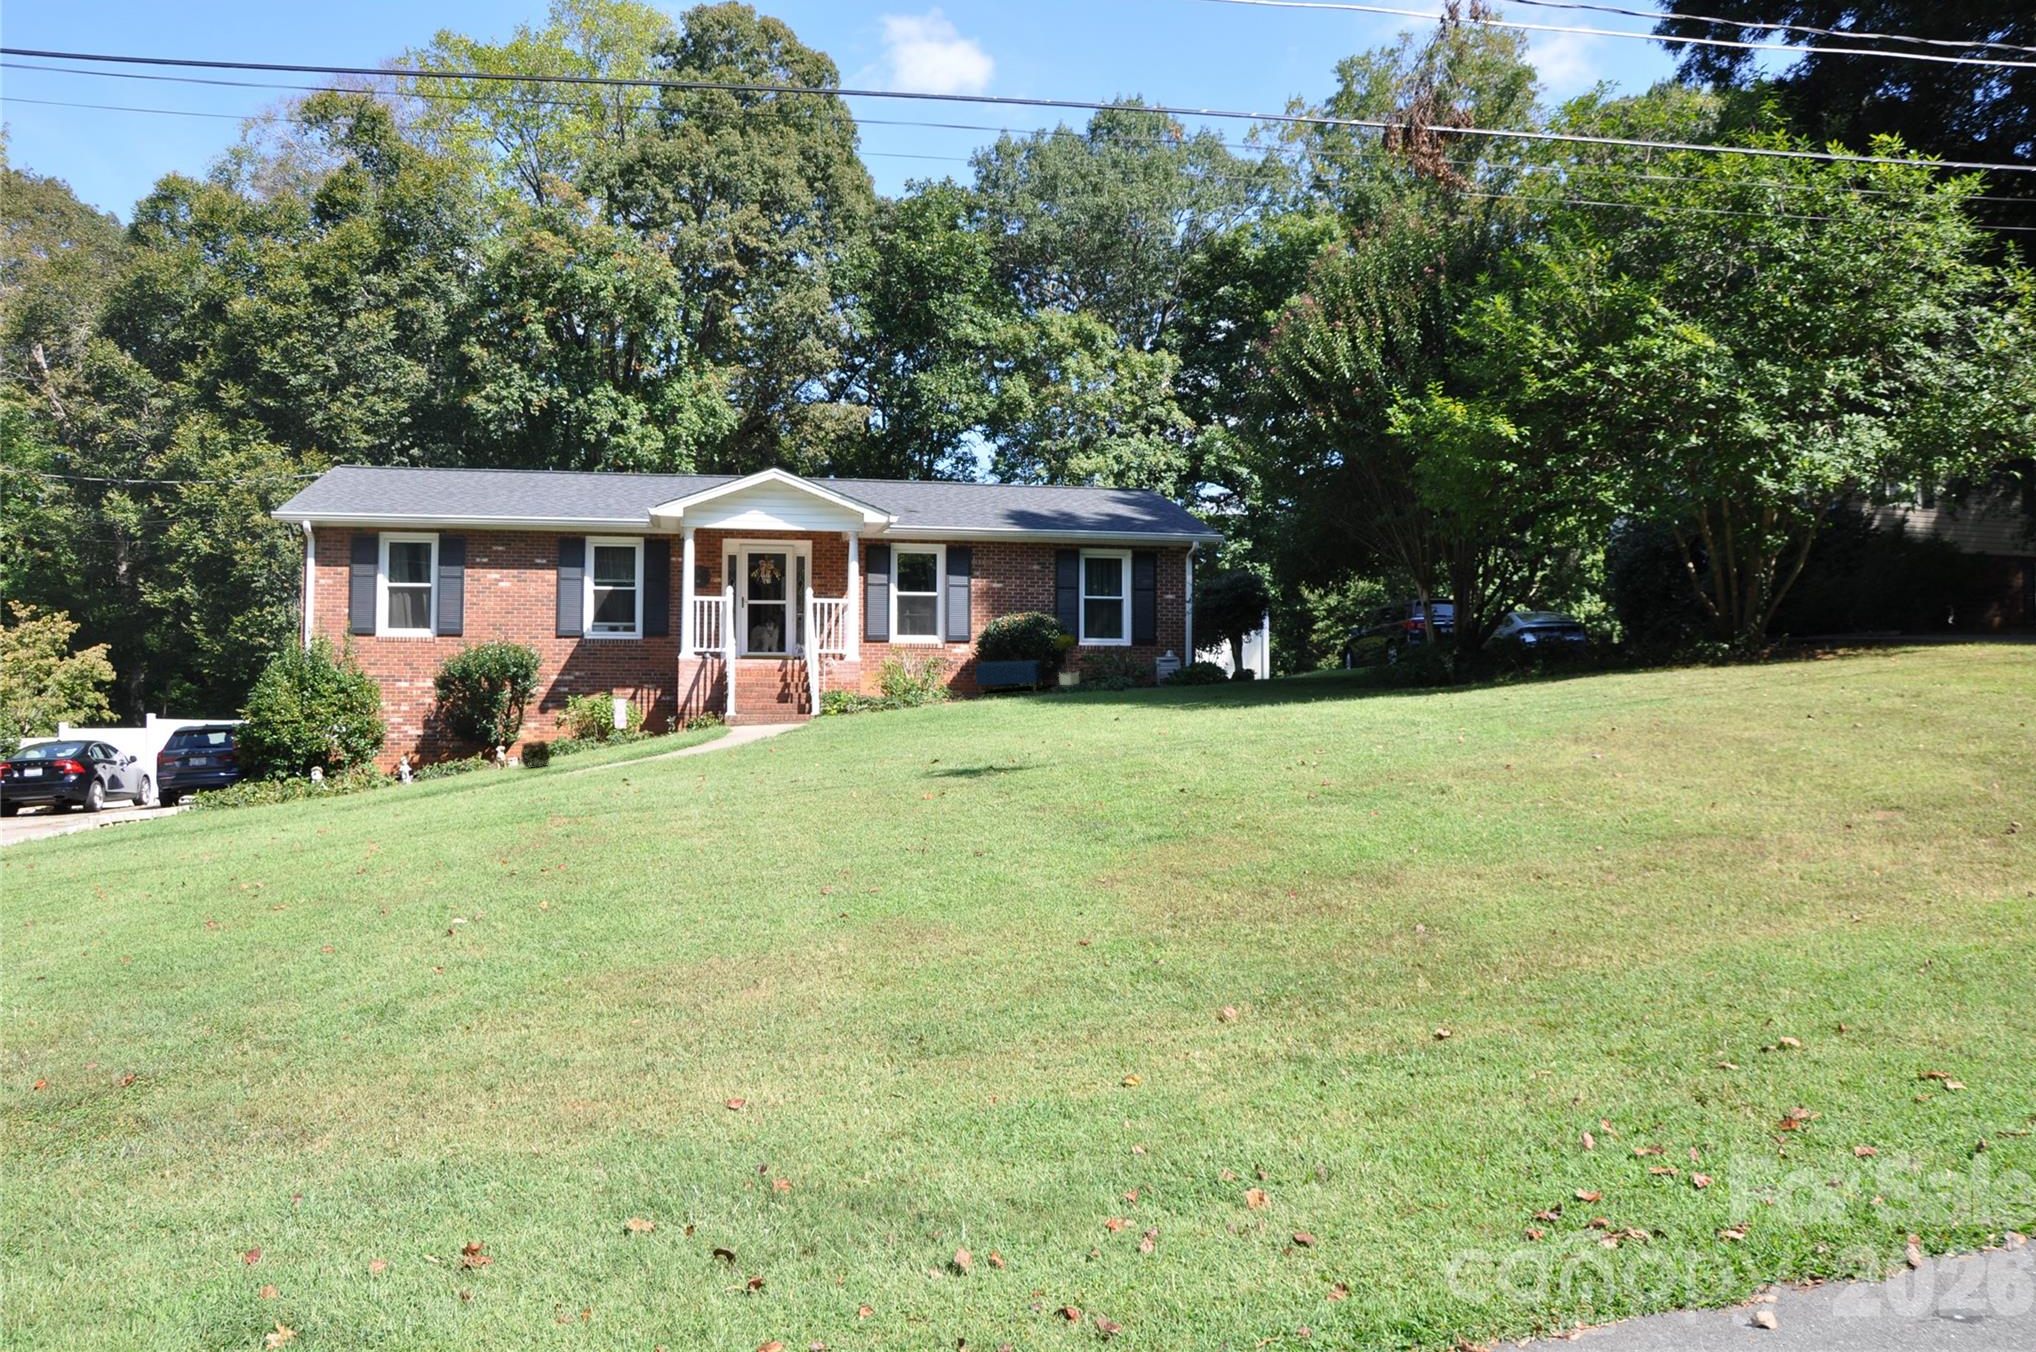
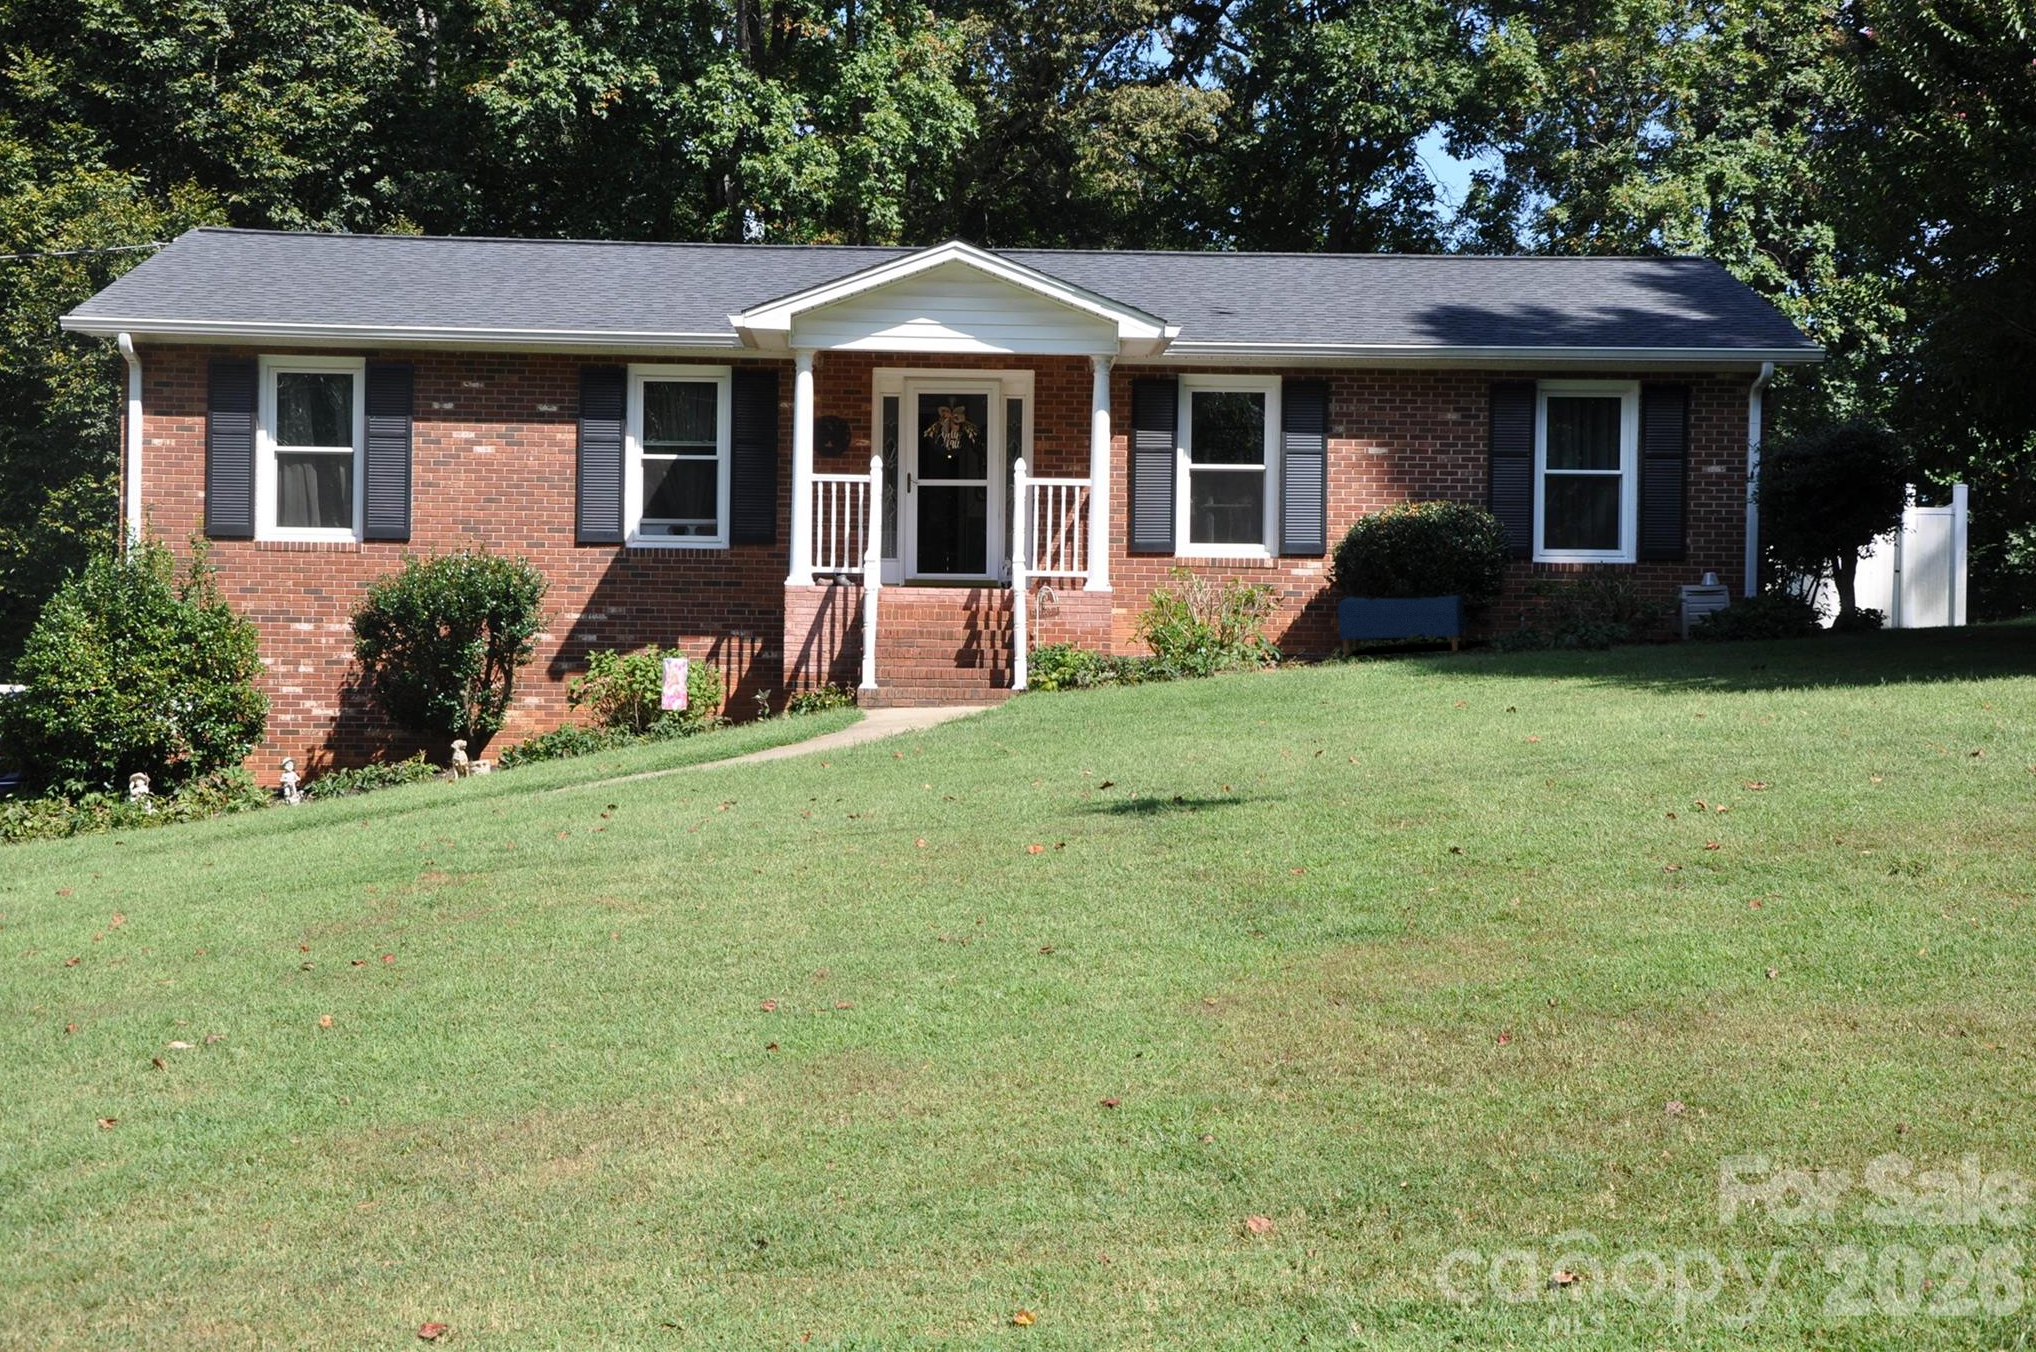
potted tree: present [1055,635,1079,685] -> none [1492,541,1540,641]
woven basket: present [521,741,550,768] -> none [444,739,502,793]

